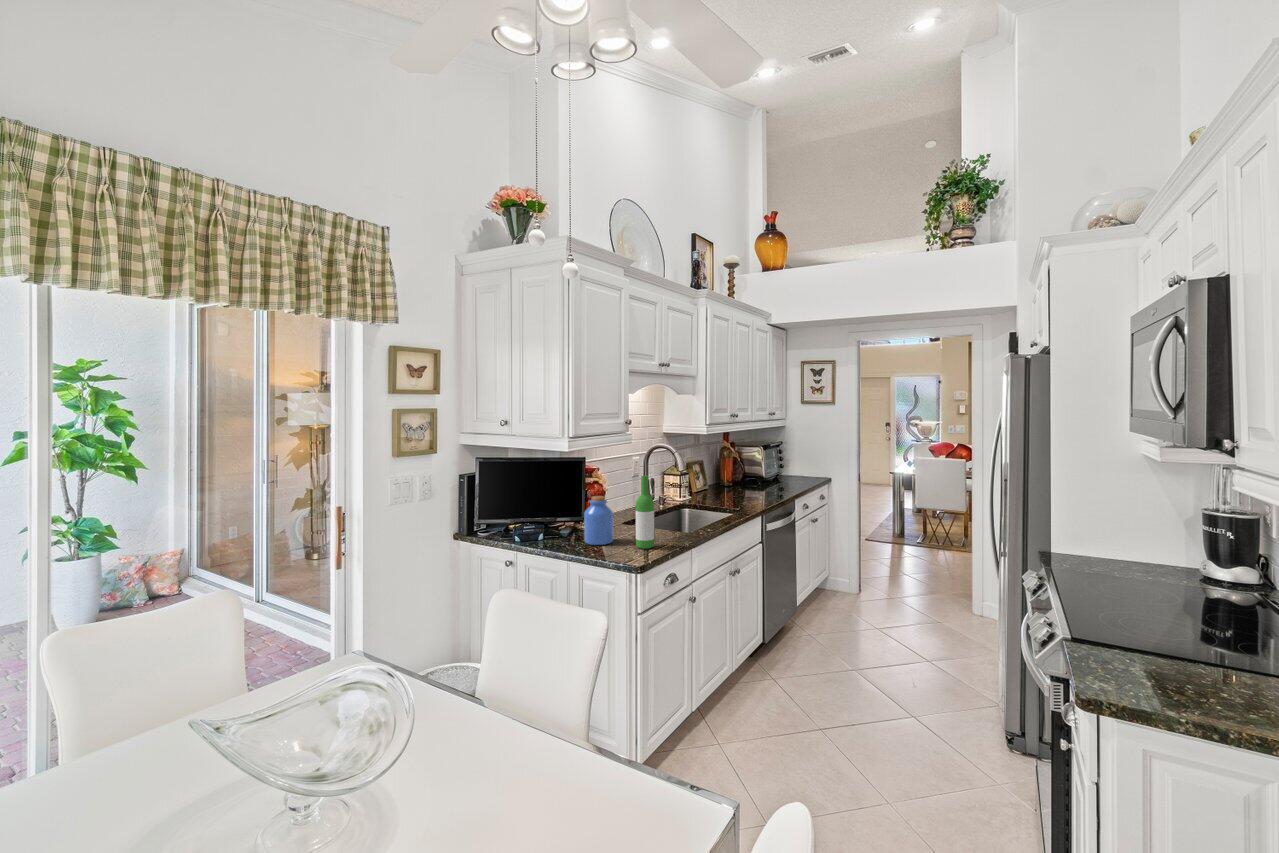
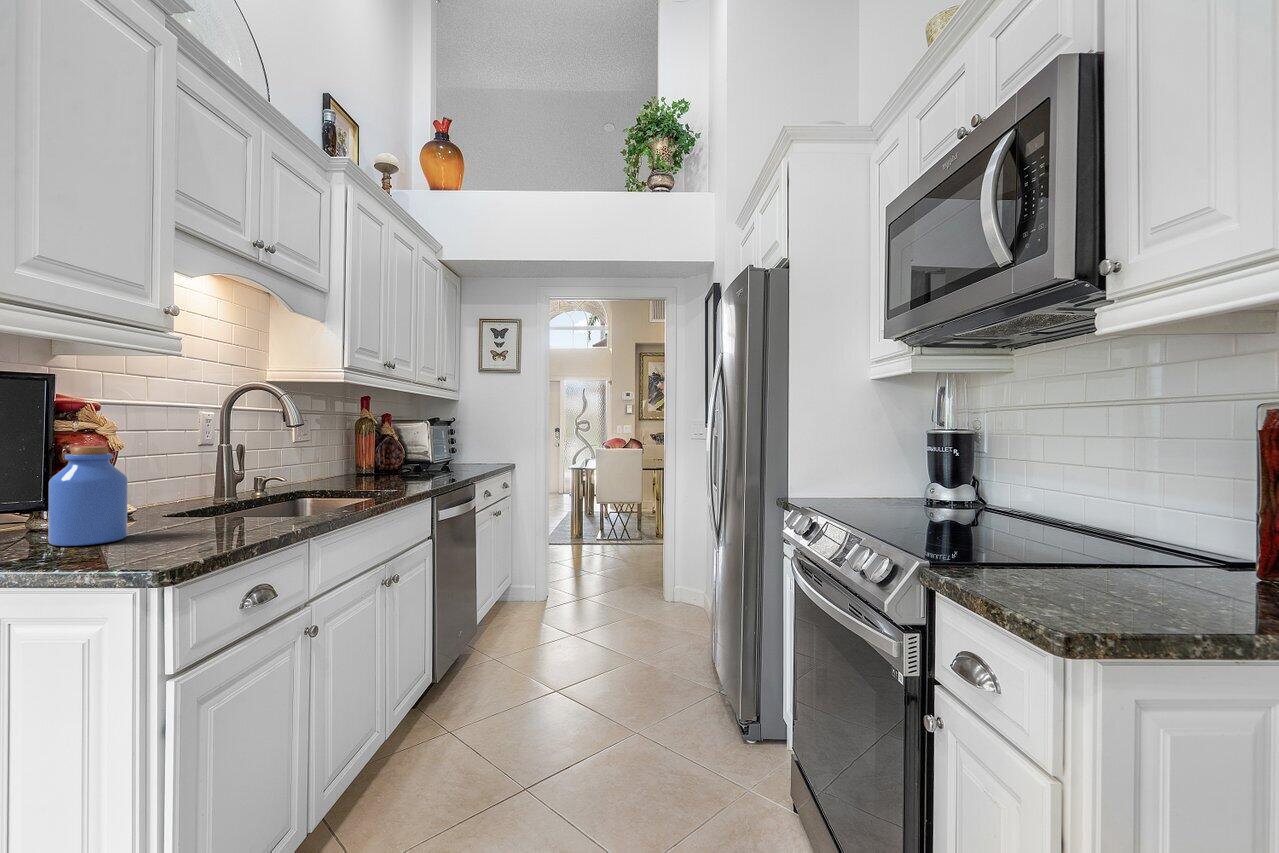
wine bottle: present [636,476,654,549] -> none [179,401,223,543]

